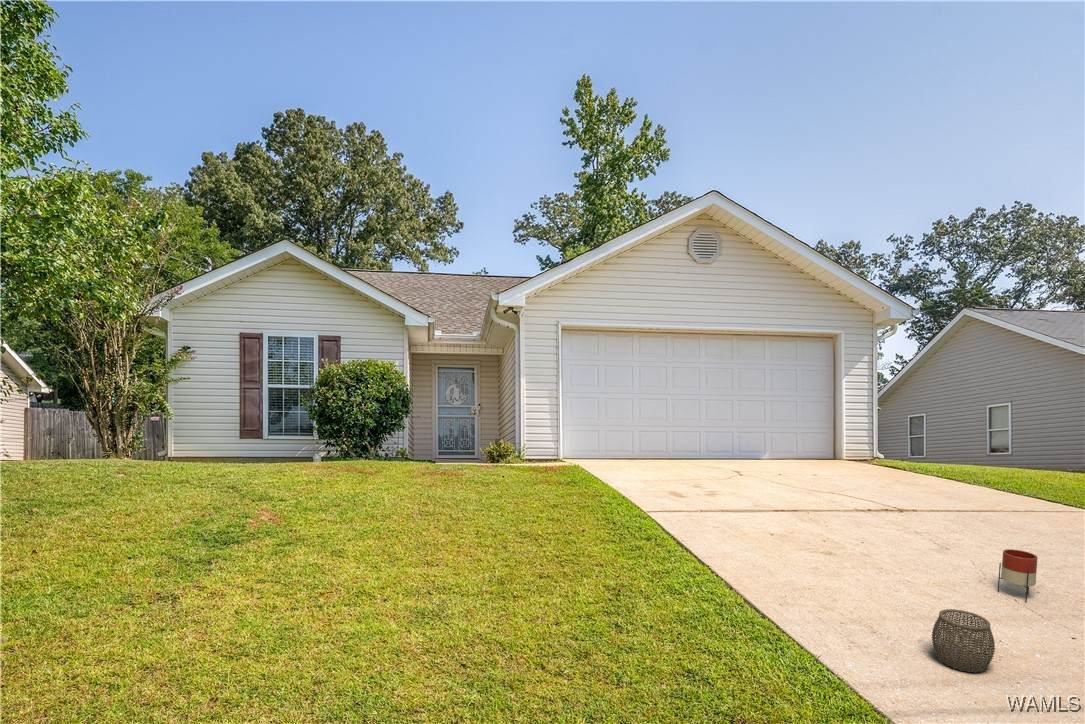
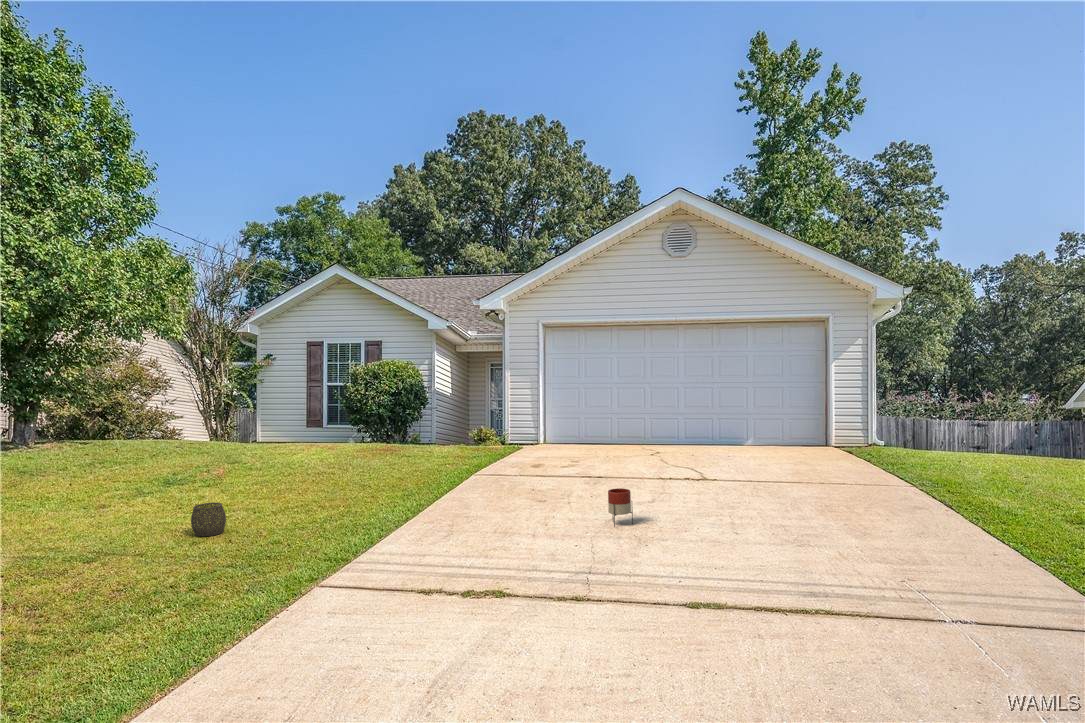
woven basket: present [931,609,995,673] -> present [191,503,226,537]

